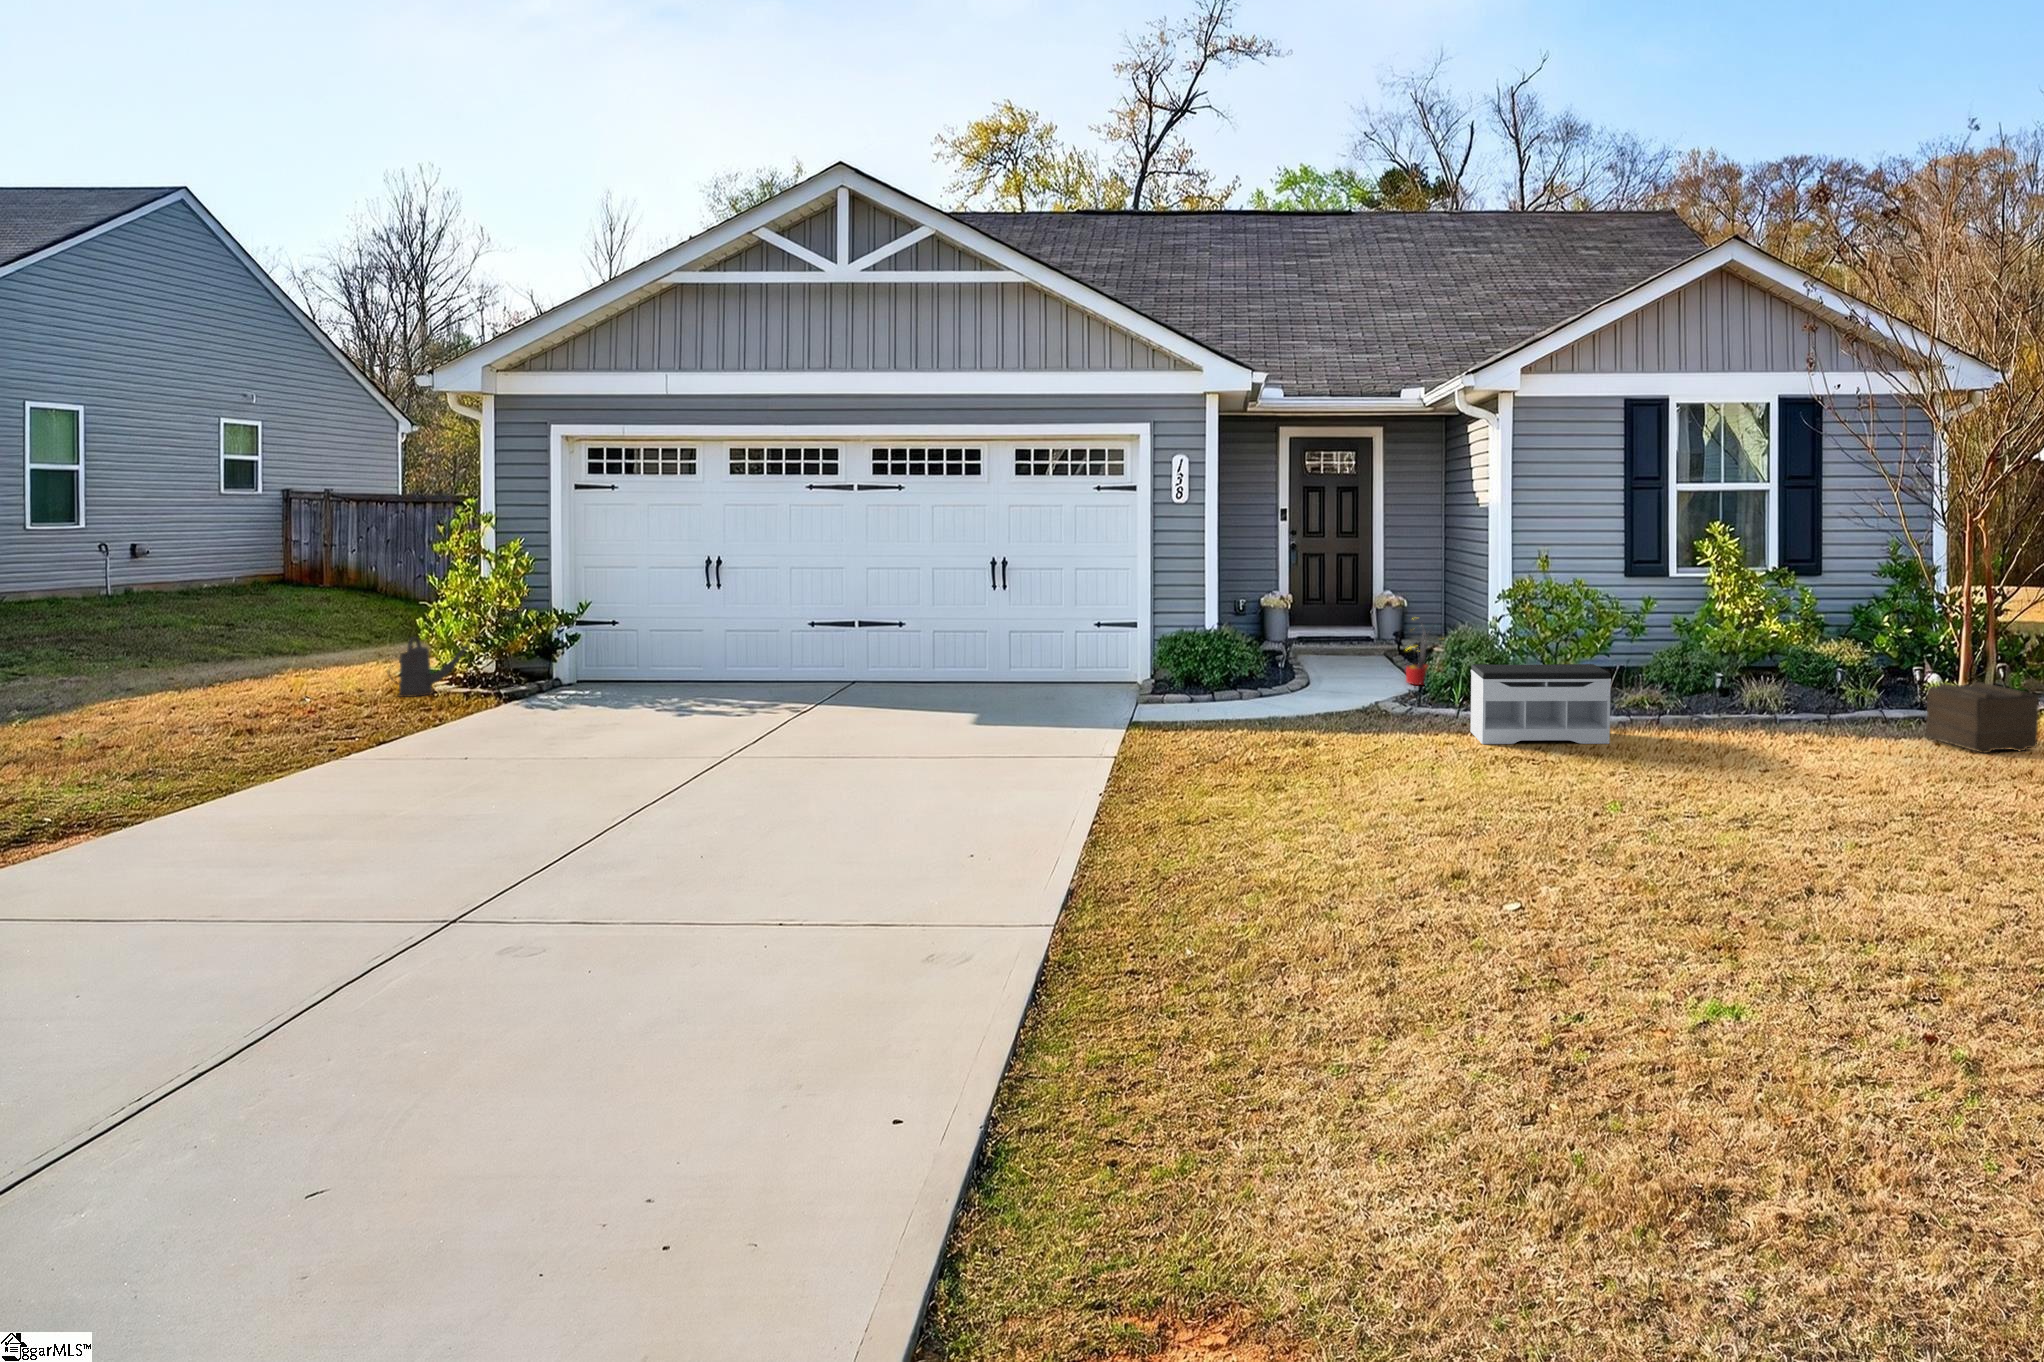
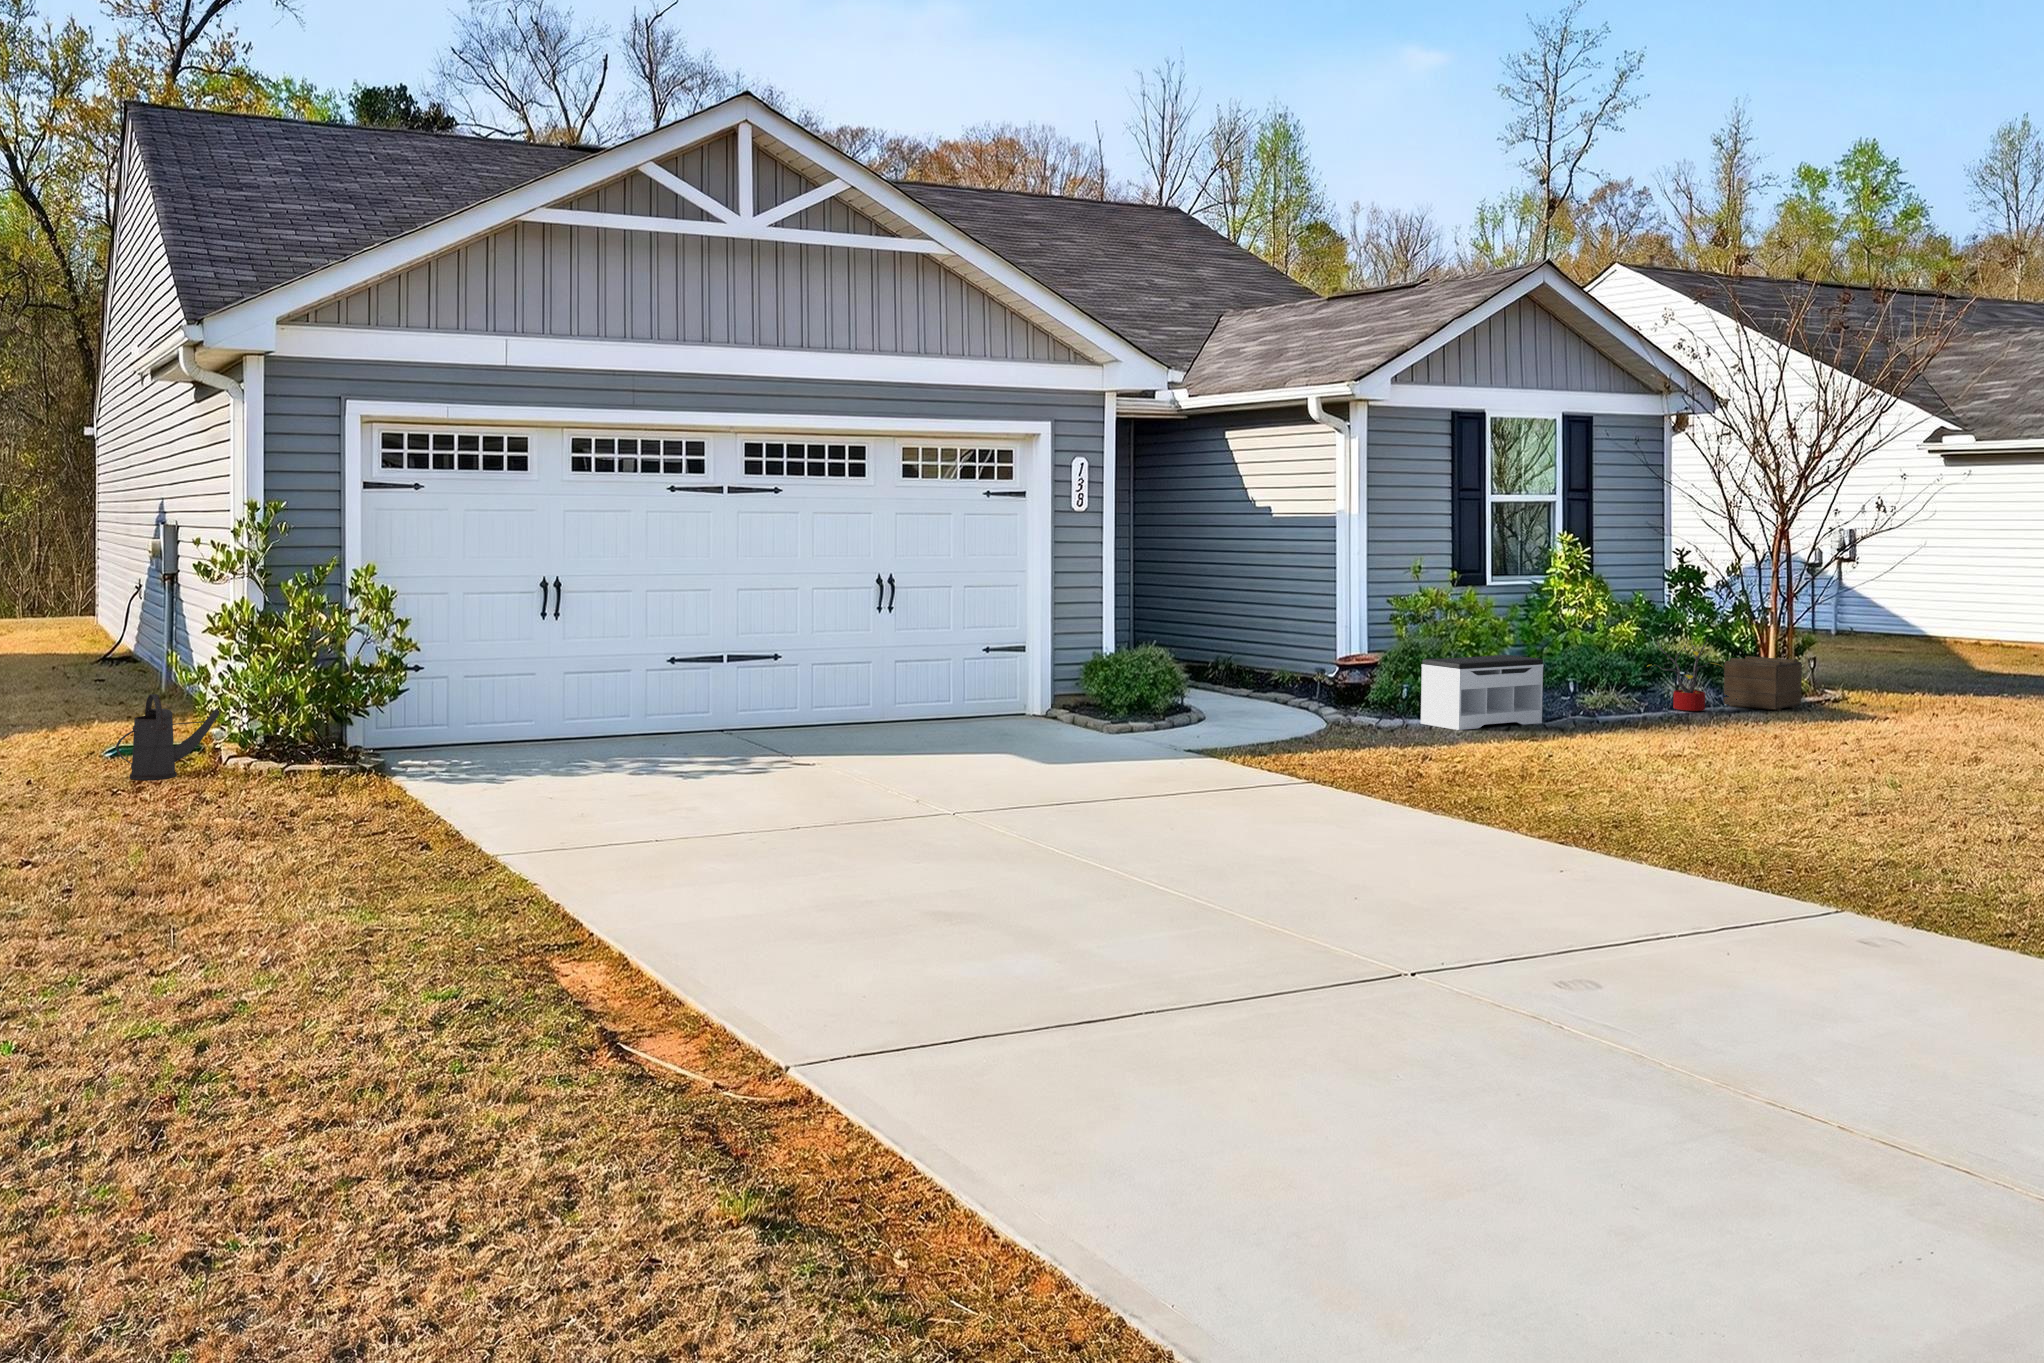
decorative plant: present [1406,625,1428,685] -> present [1648,637,1721,711]

